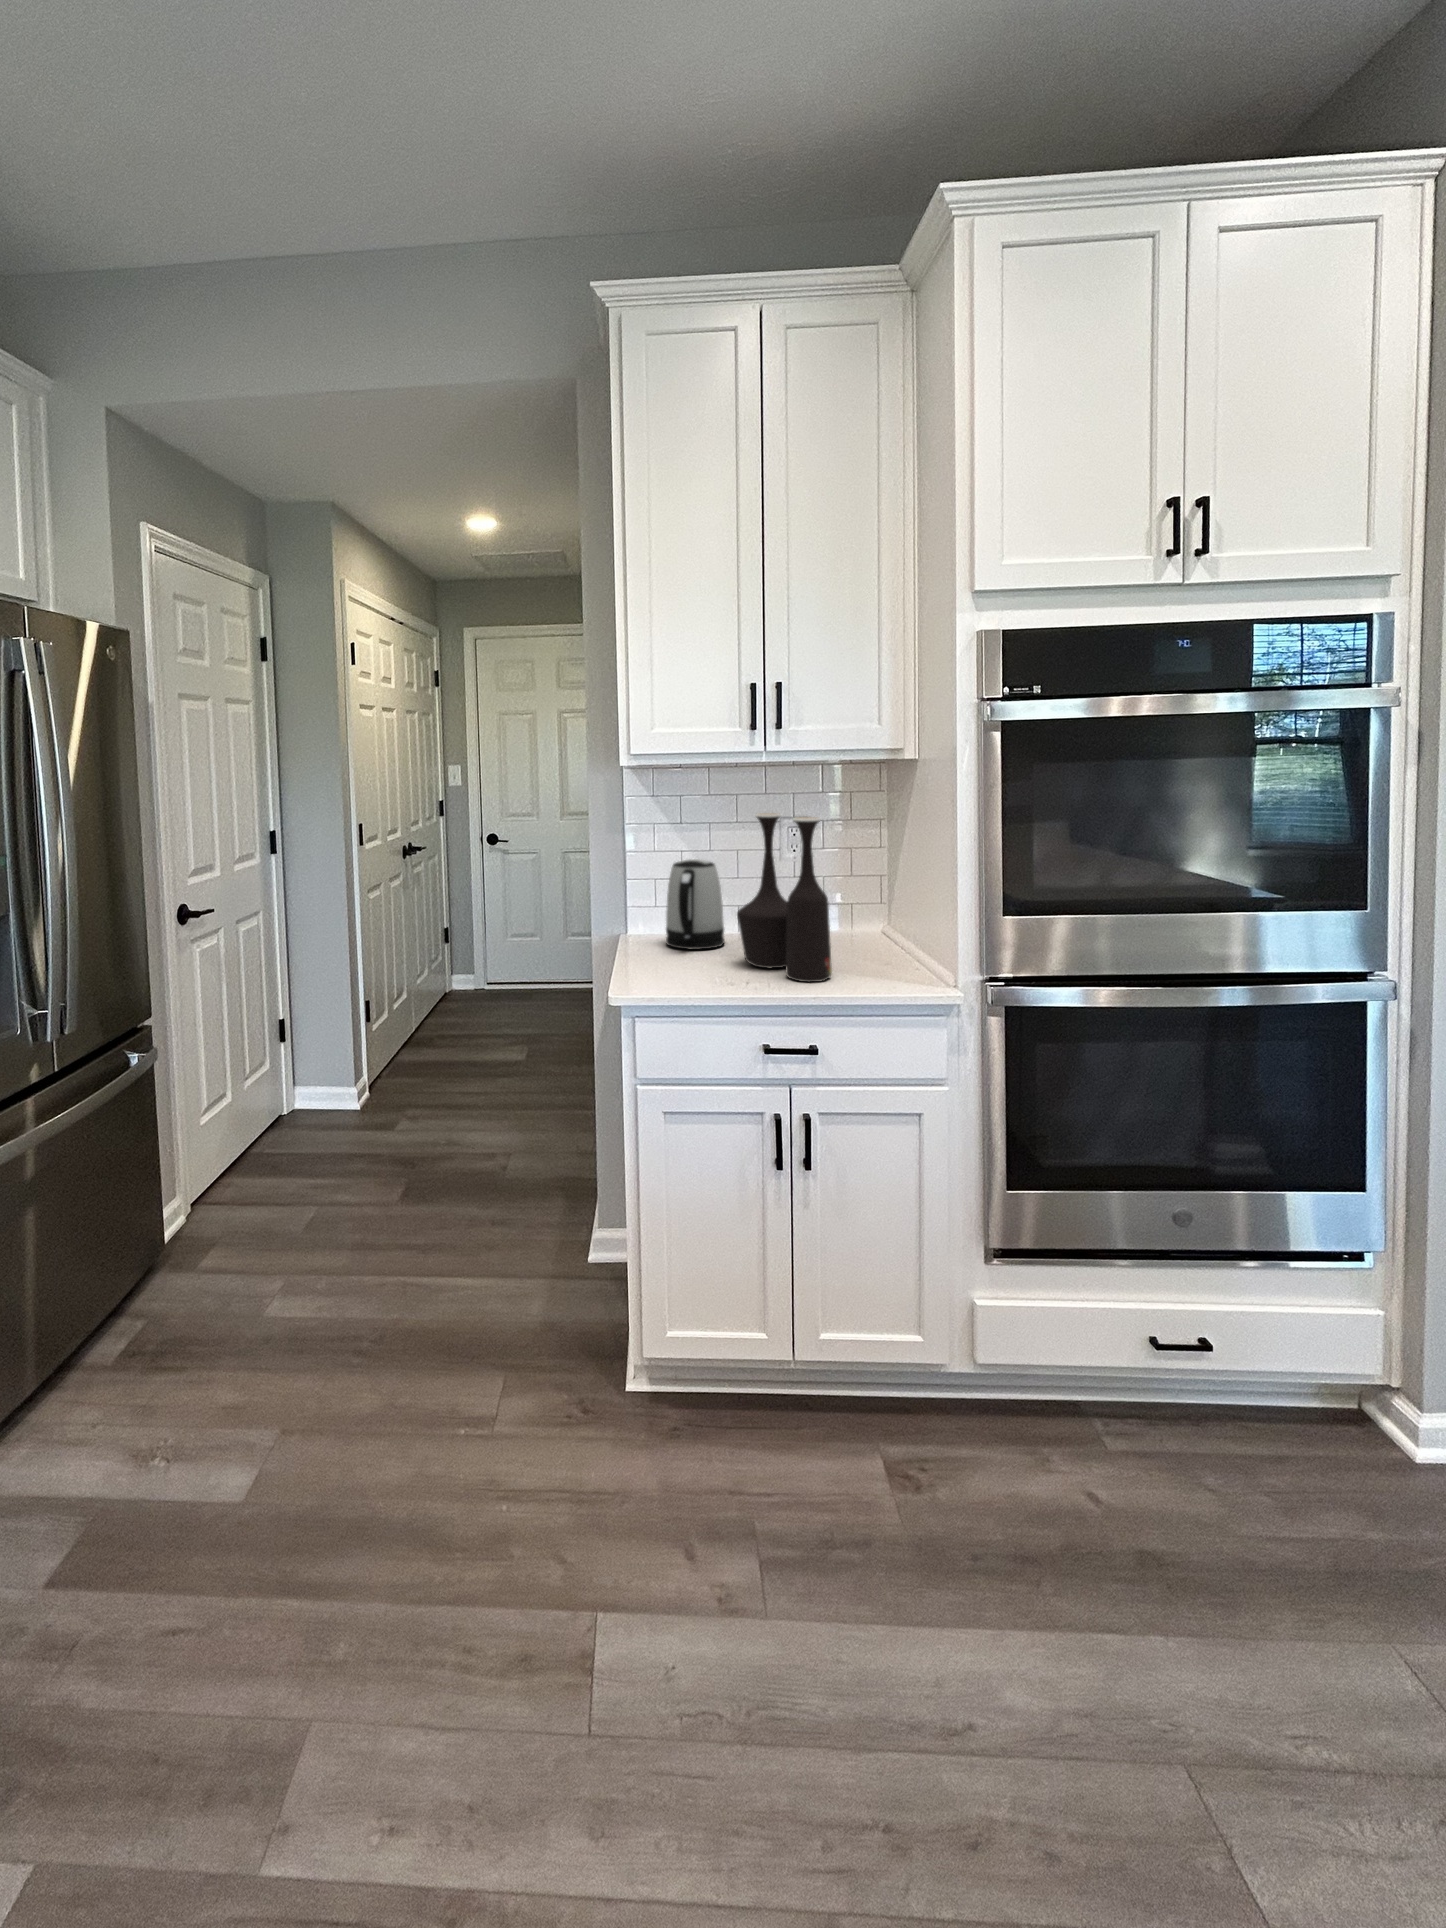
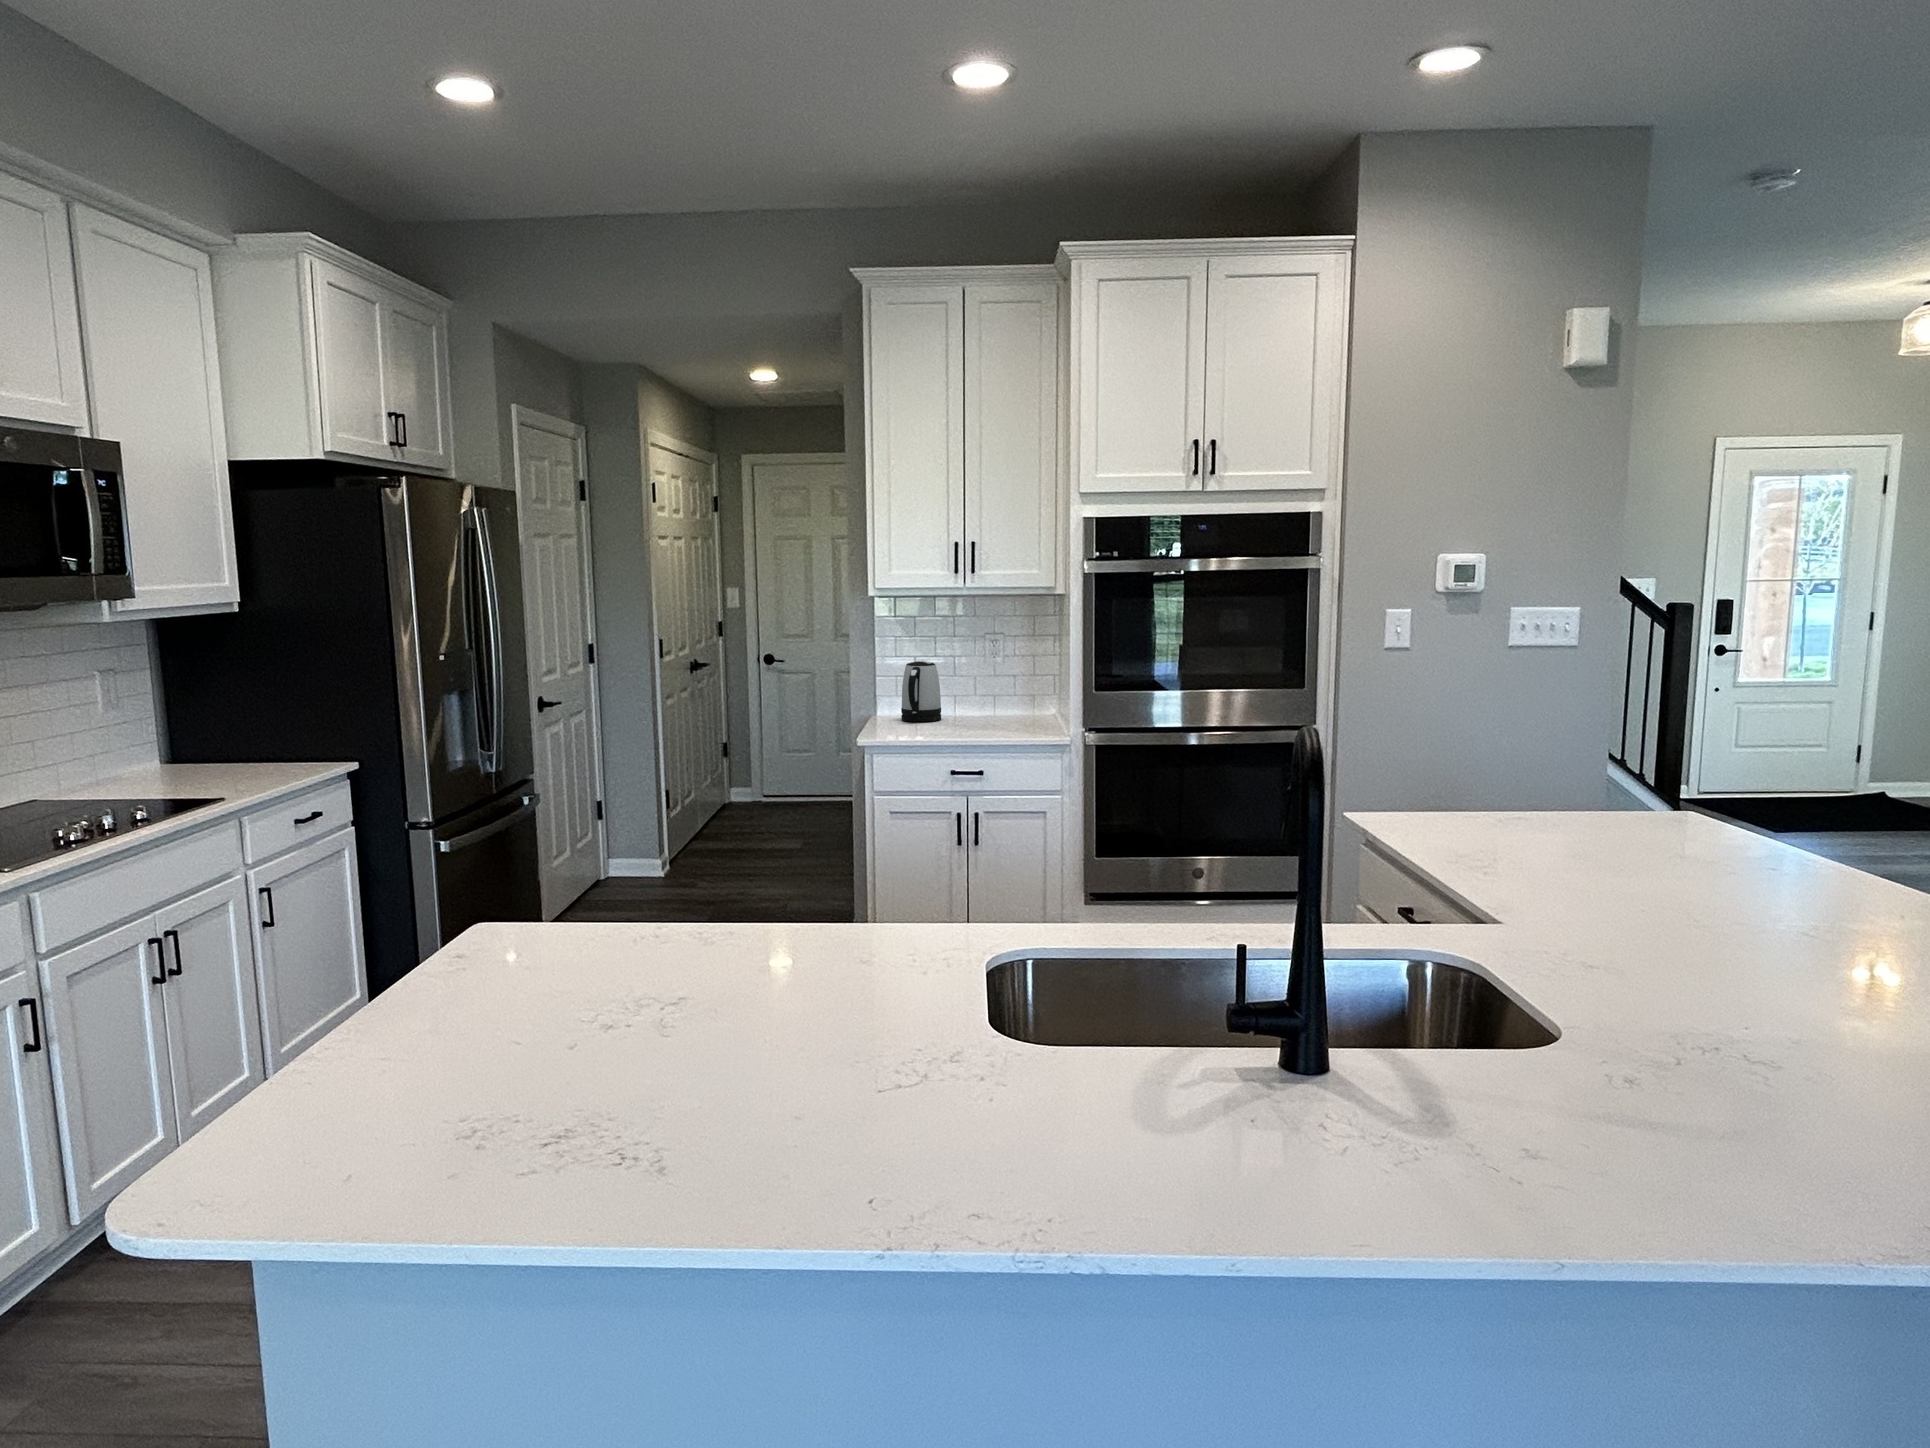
vase: present [737,813,832,982] -> none [944,628,999,734]

